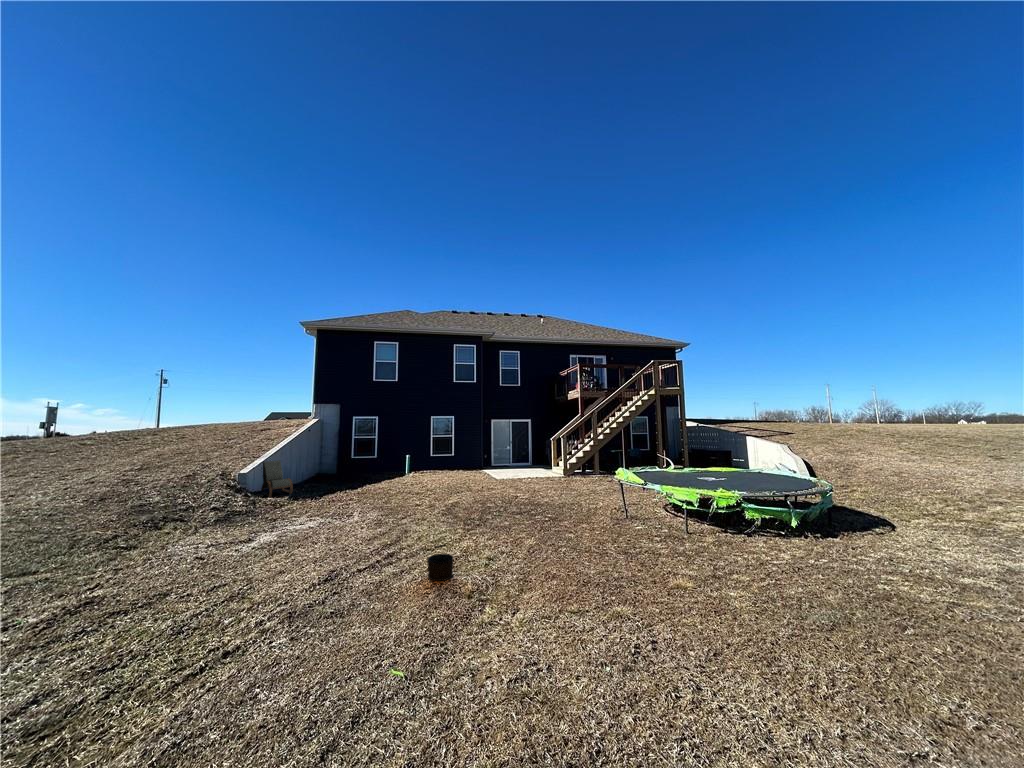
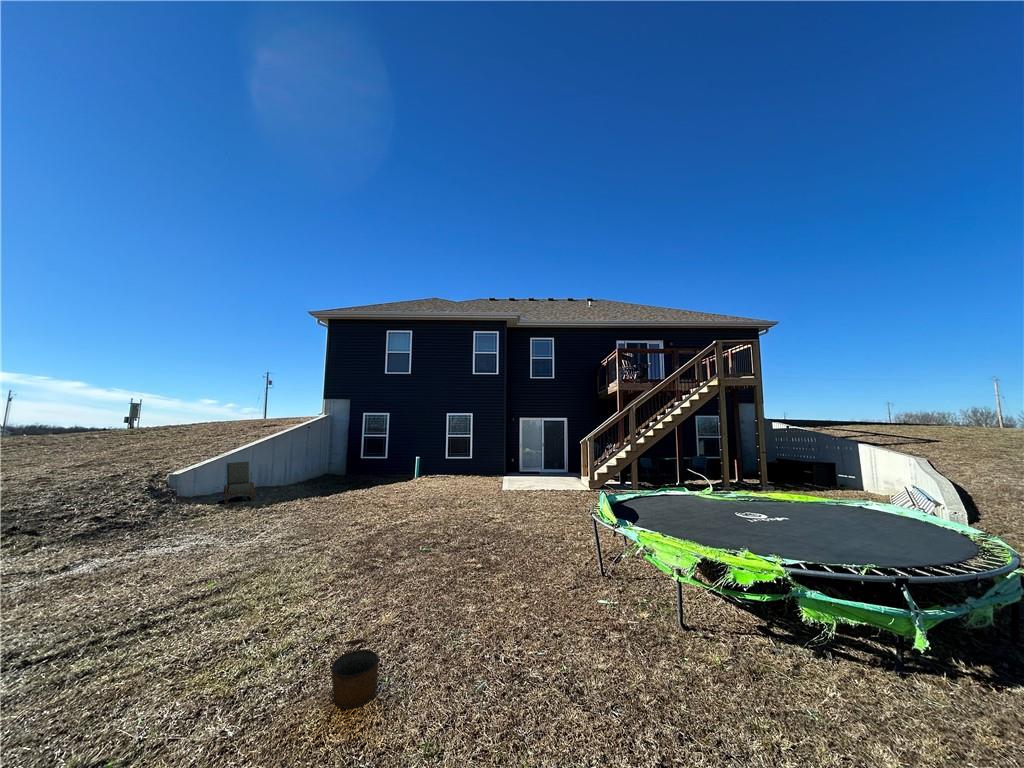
bucket: present [427,545,453,581] -> present [331,639,380,709]

